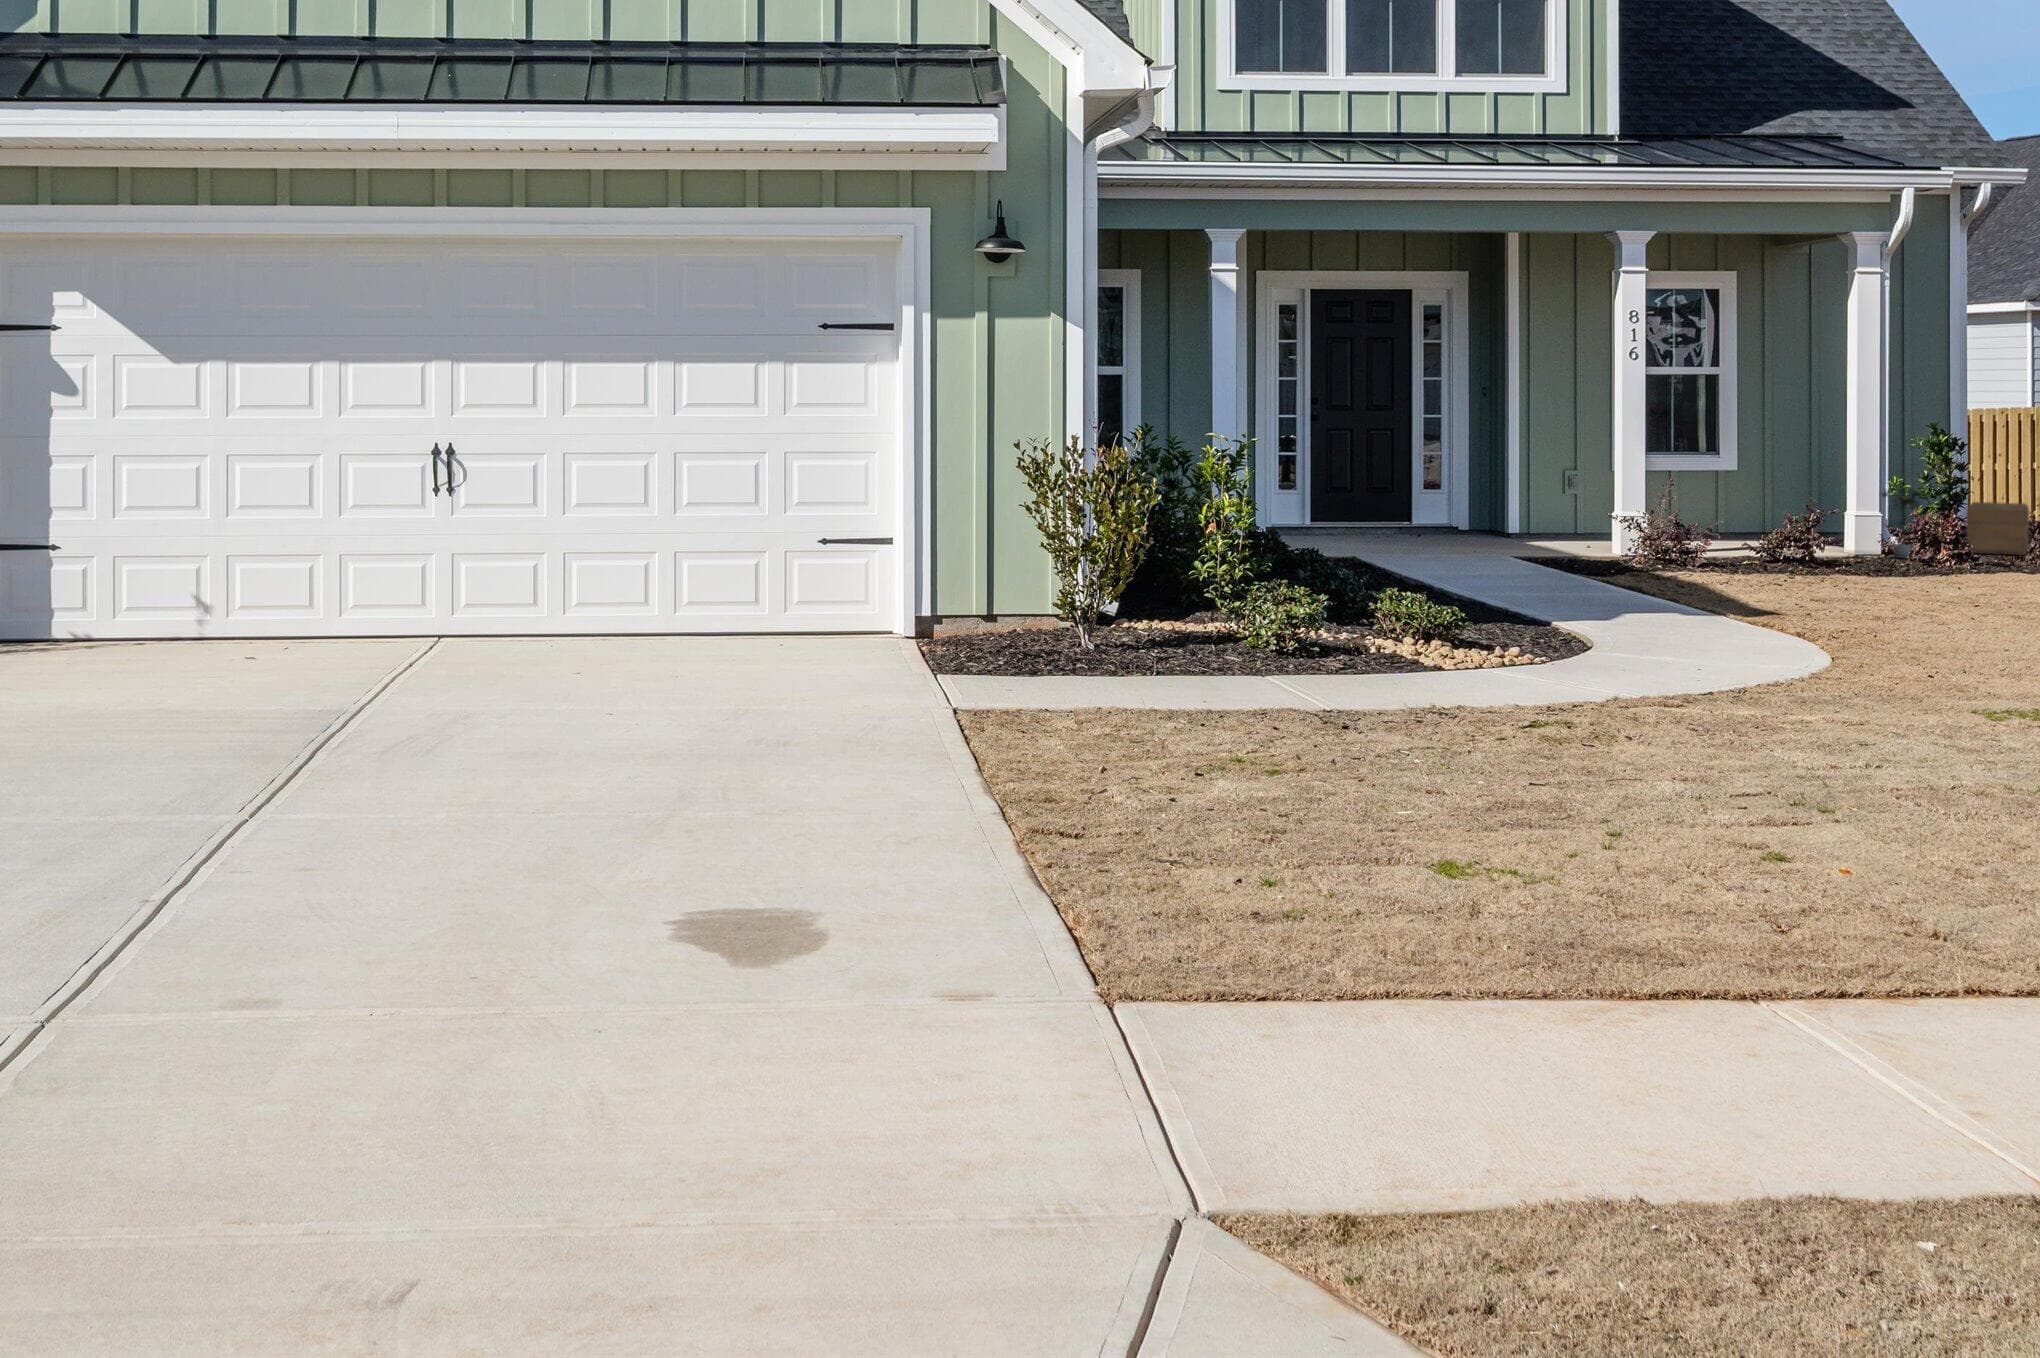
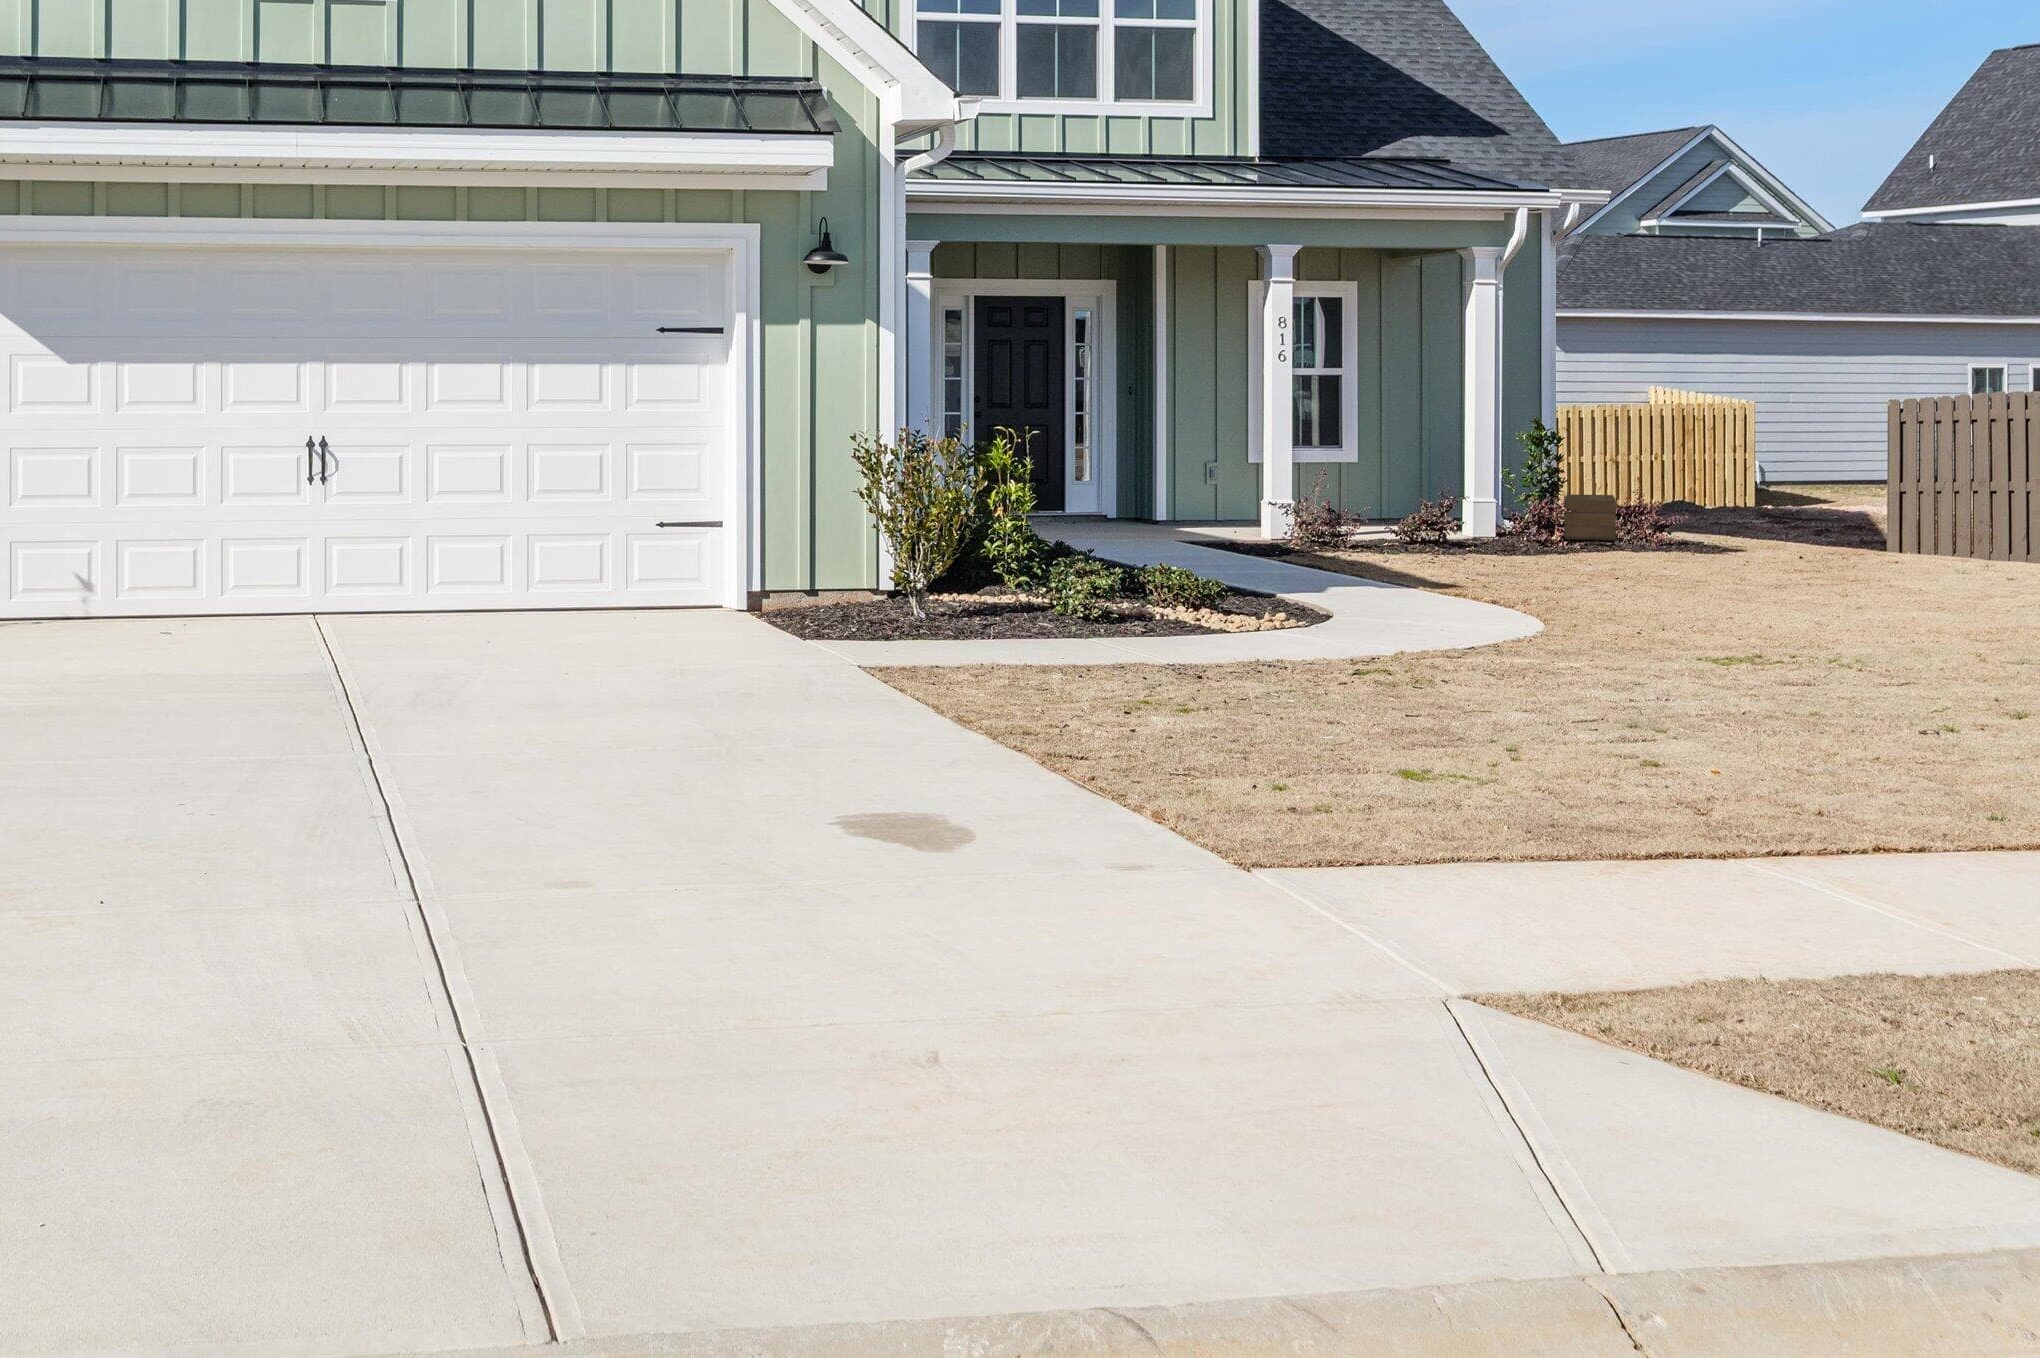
potted plant: present [1882,485,1932,559] -> none [1491,477,1539,545]

